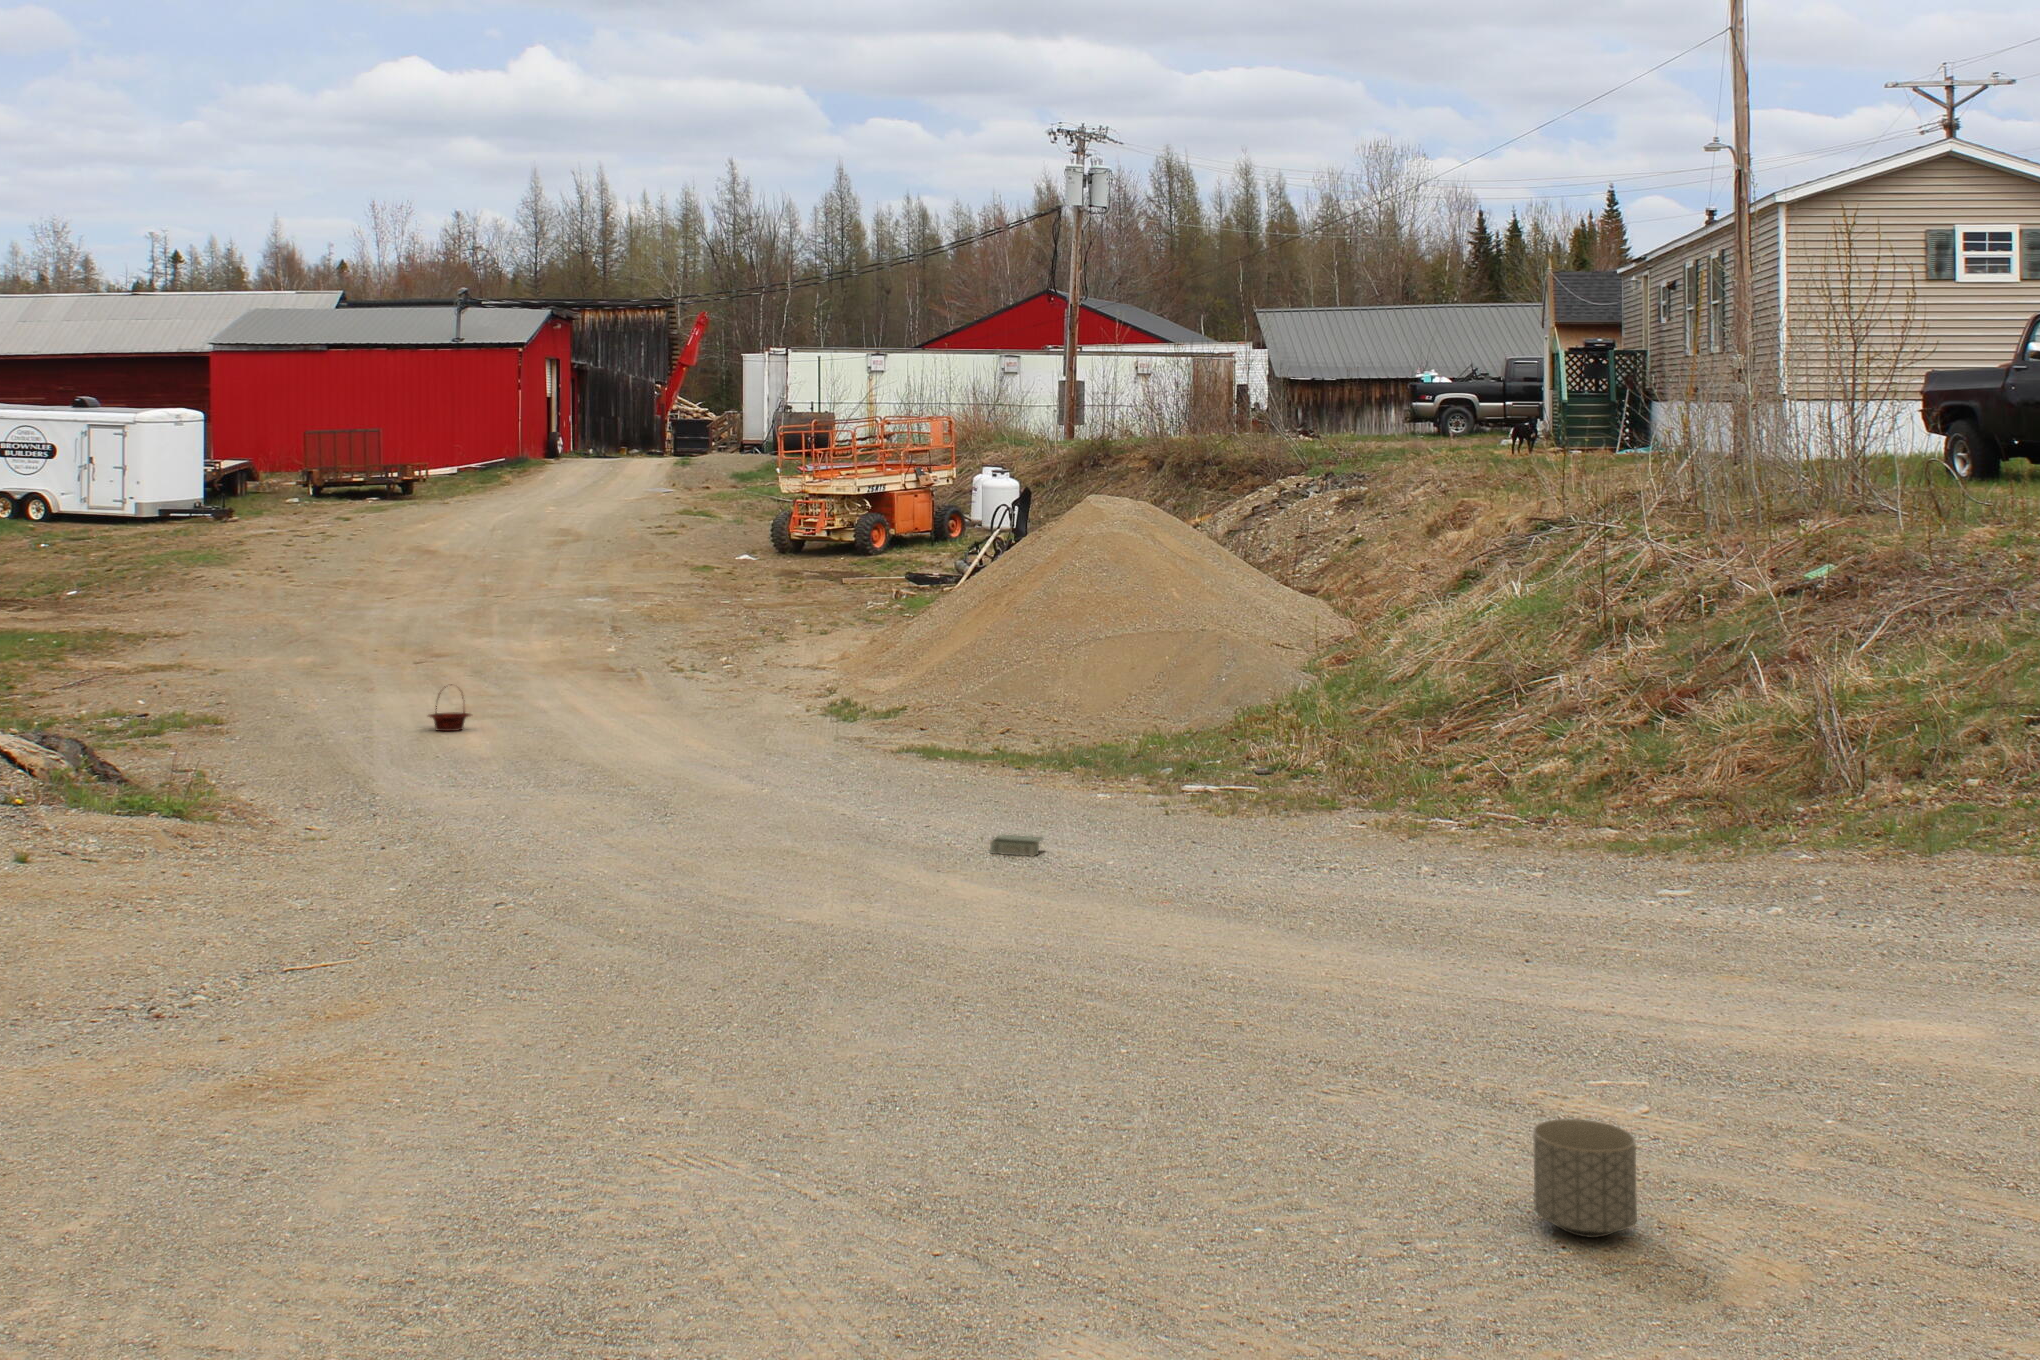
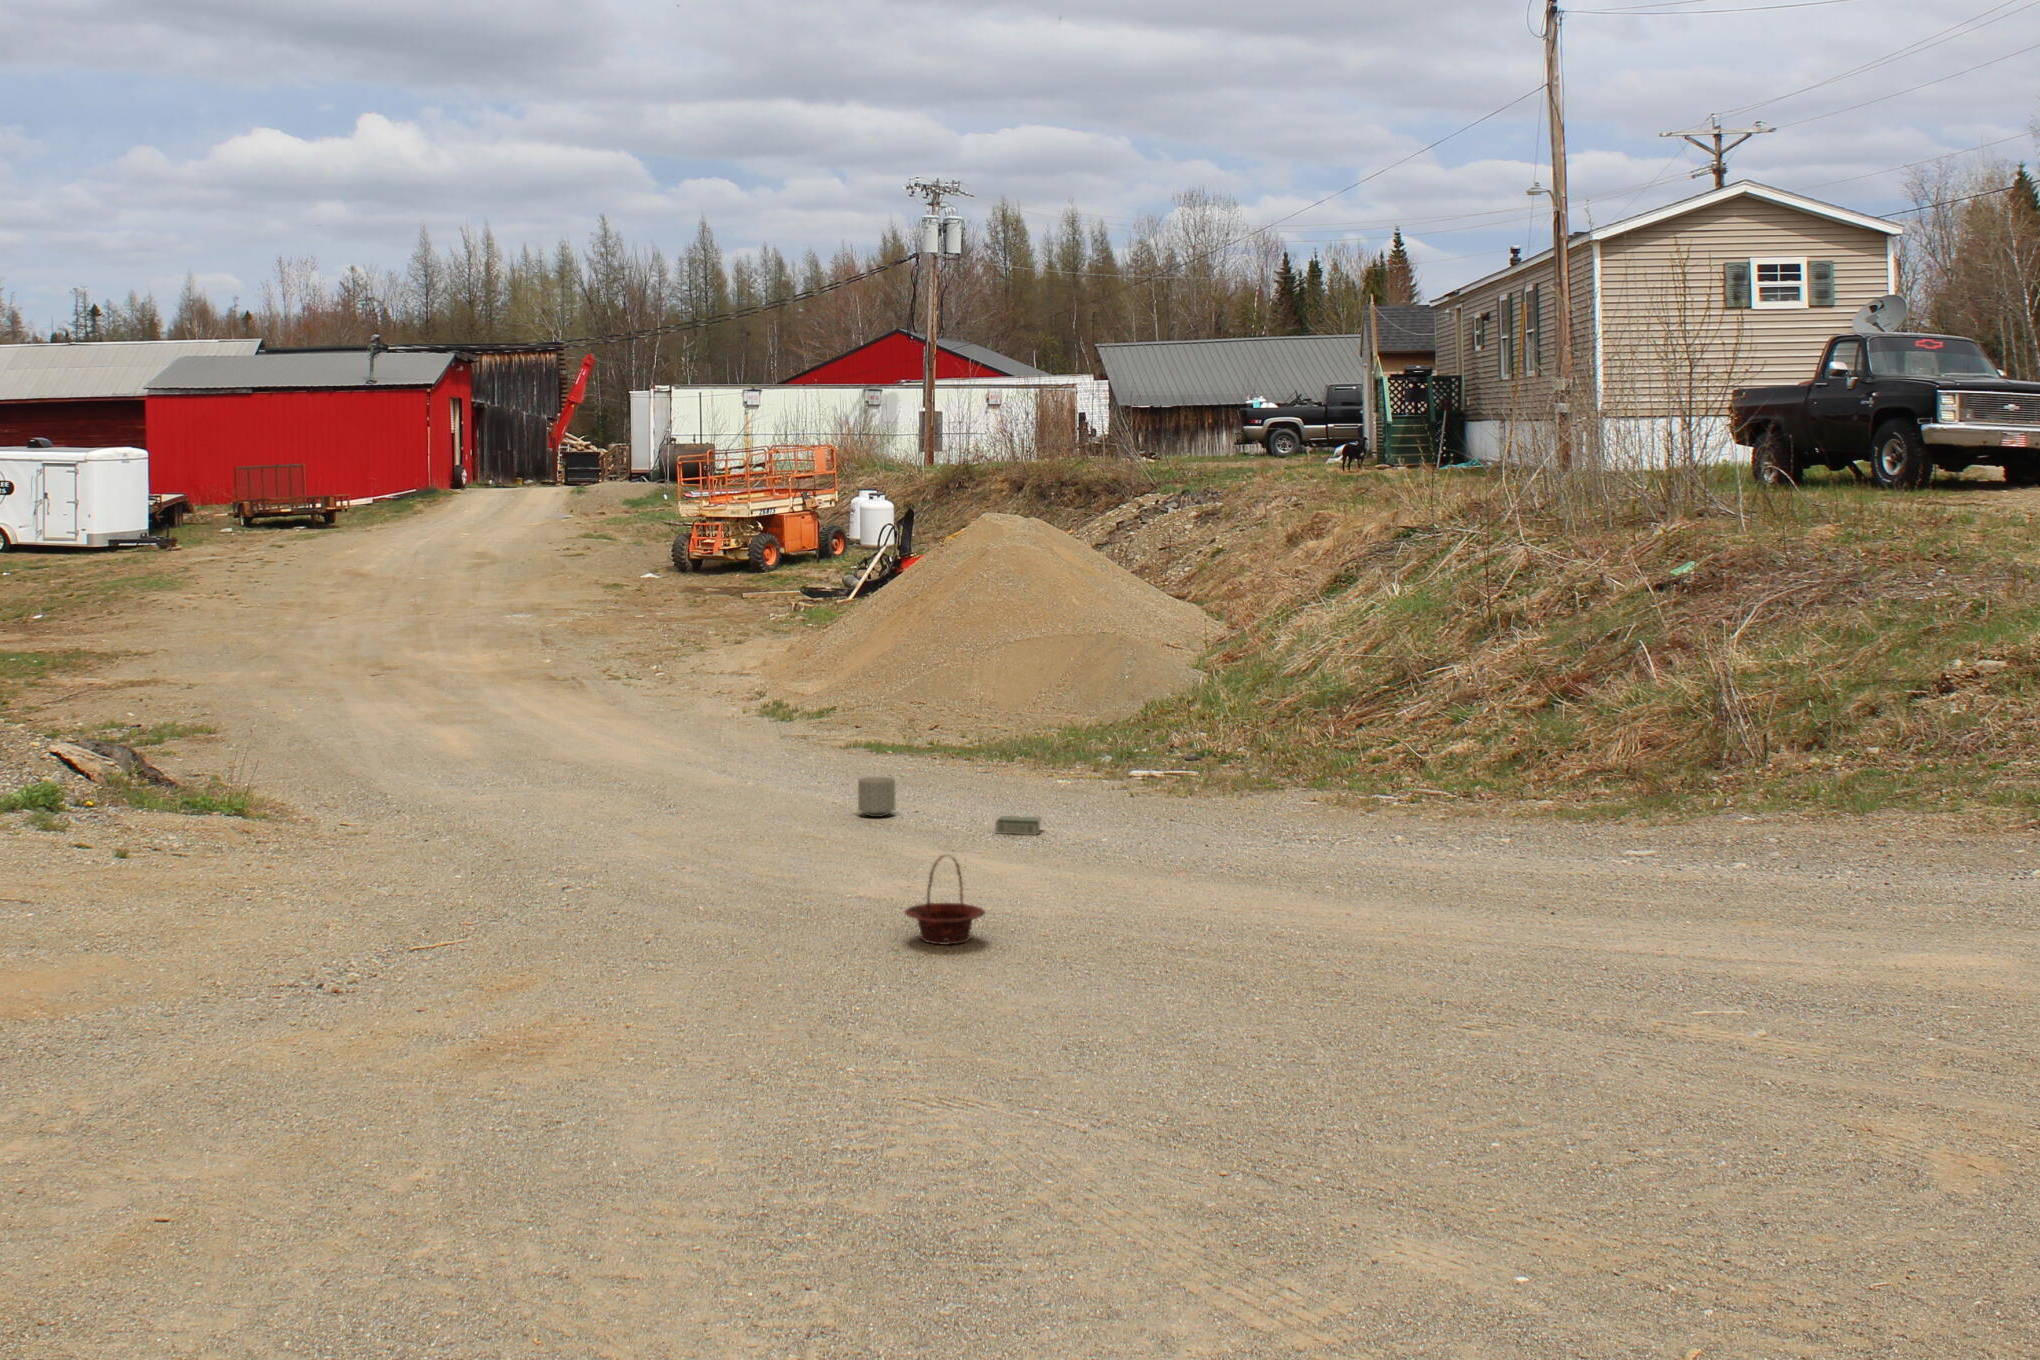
basket: present [428,684,471,731] -> present [905,855,985,945]
planter: present [1533,1119,1637,1238] -> present [858,776,896,817]

